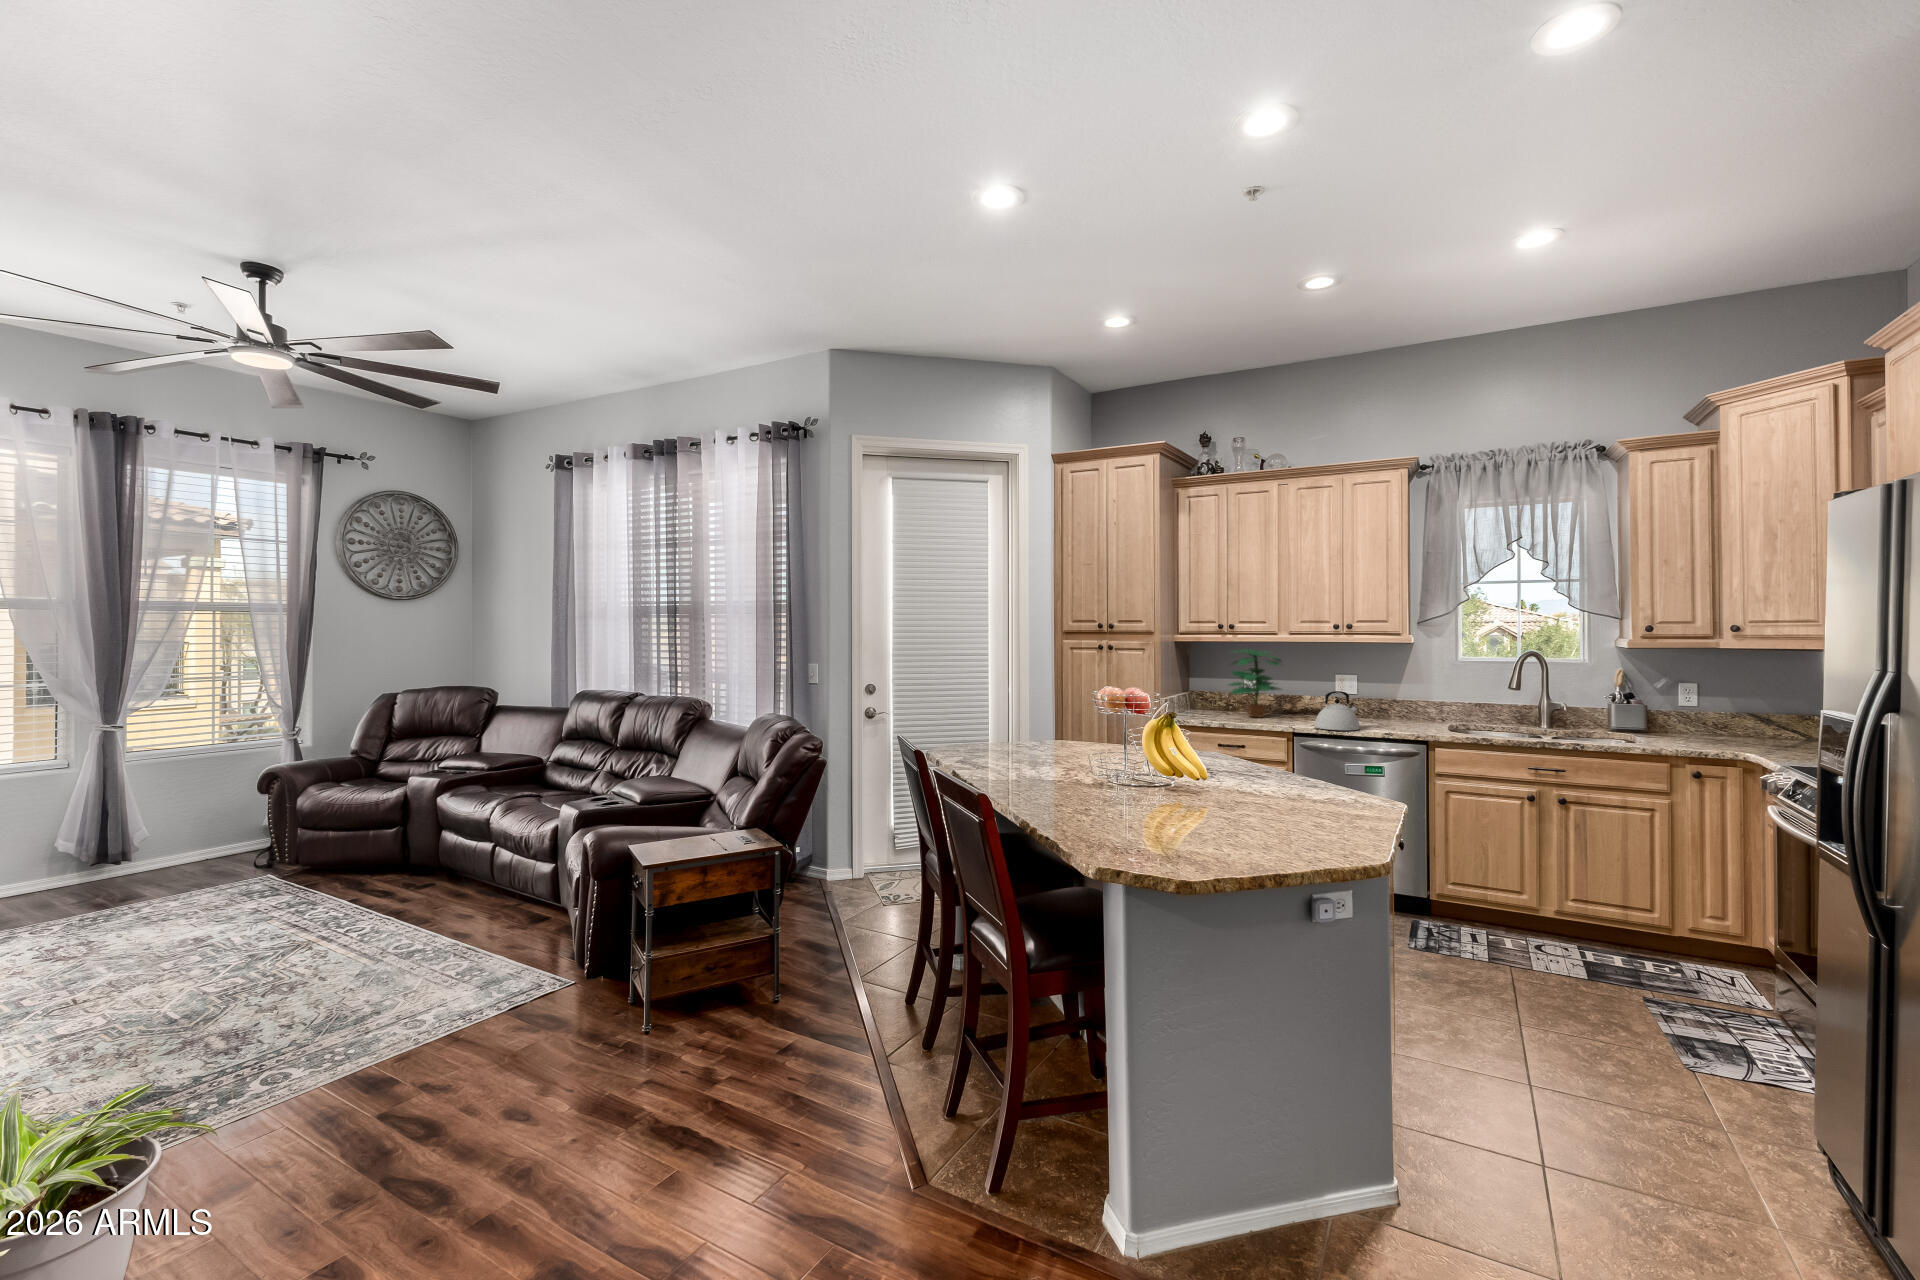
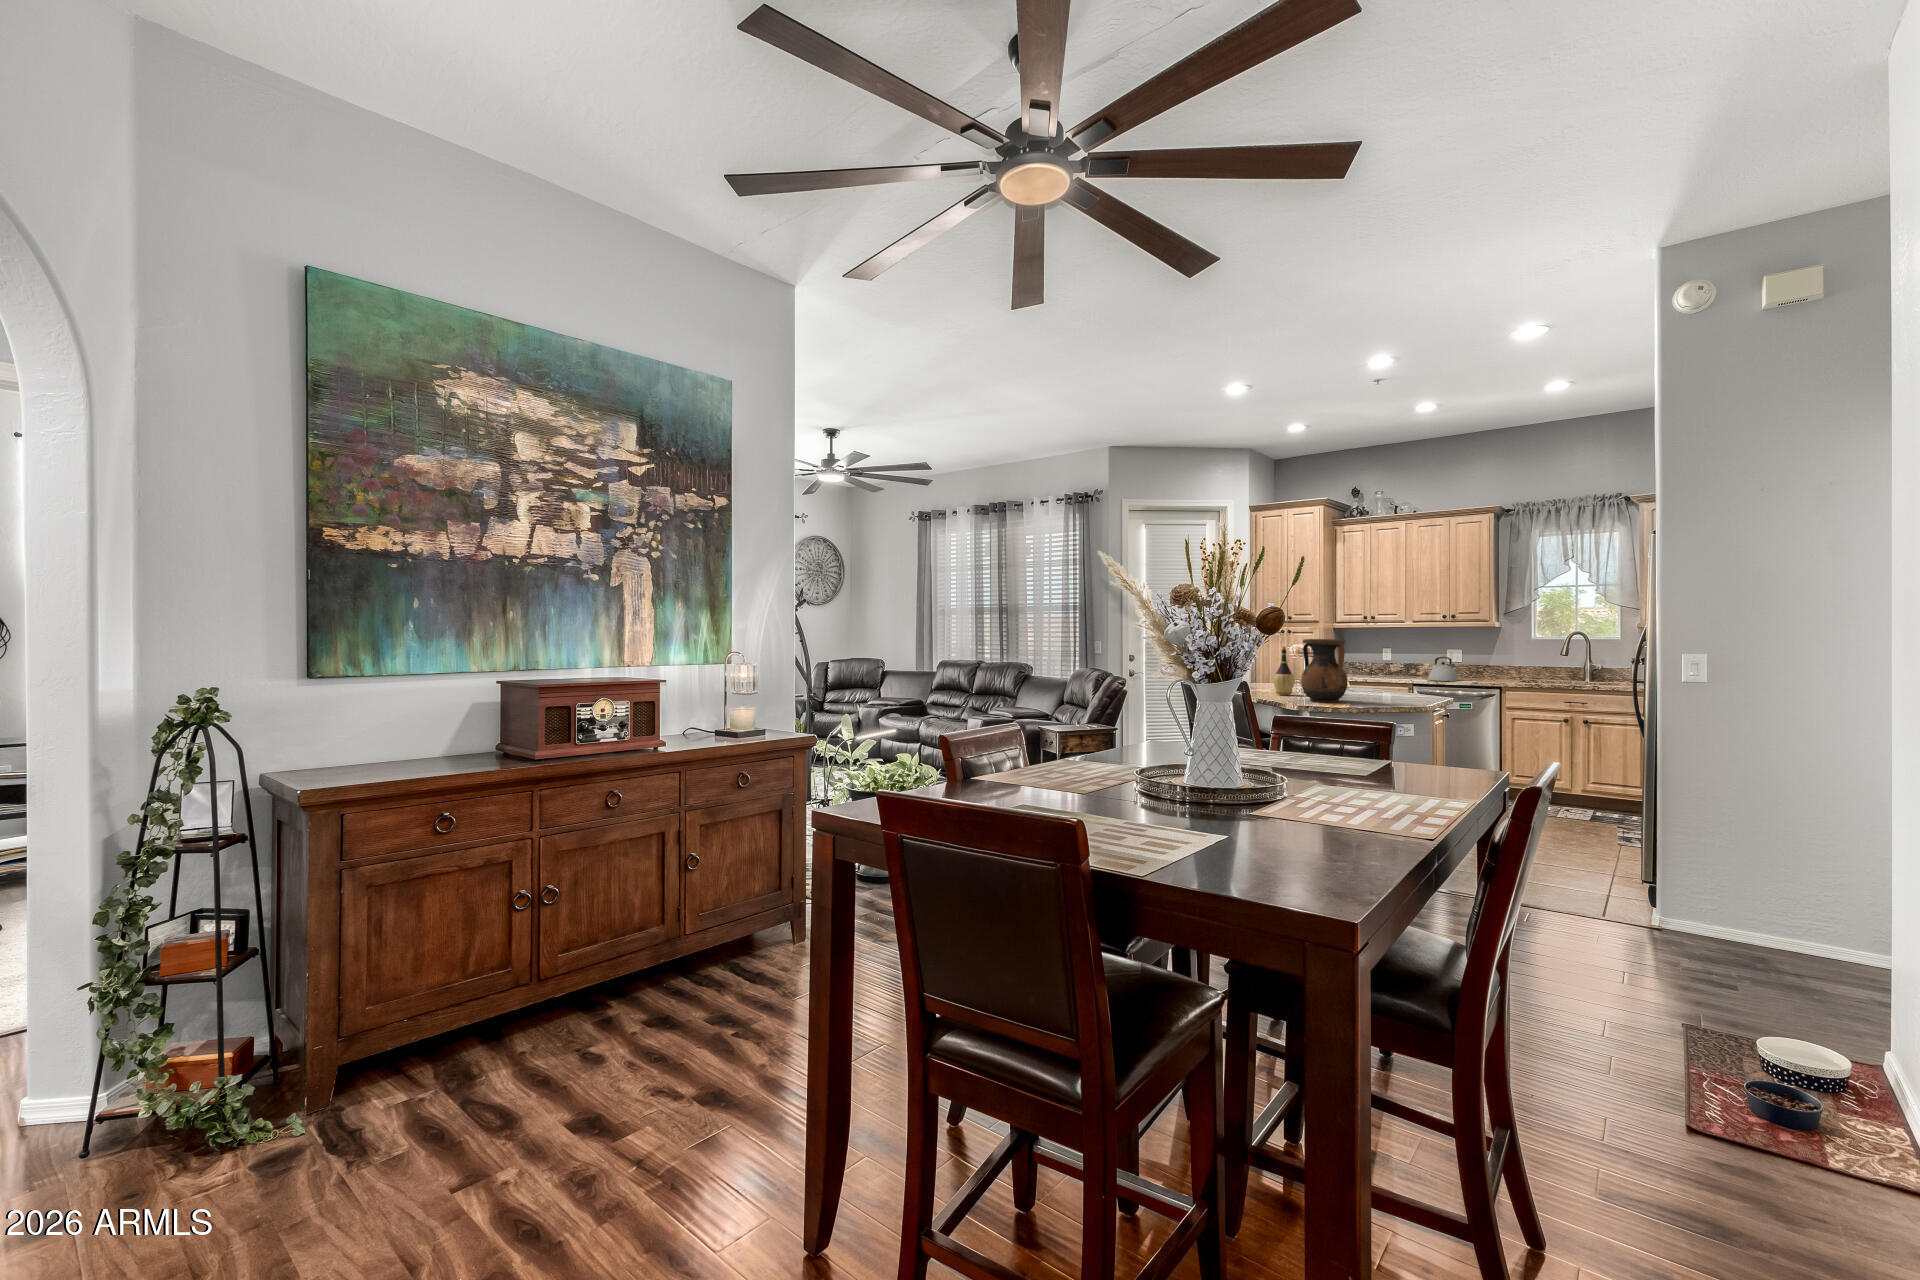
potted plant: present [1229,649,1281,717] -> none [1371,632,1411,676]
vase: none [1115,688,1221,848] -> present [1301,639,1348,702]
wine bottle: none [1061,698,1104,804] -> present [1273,646,1294,695]

